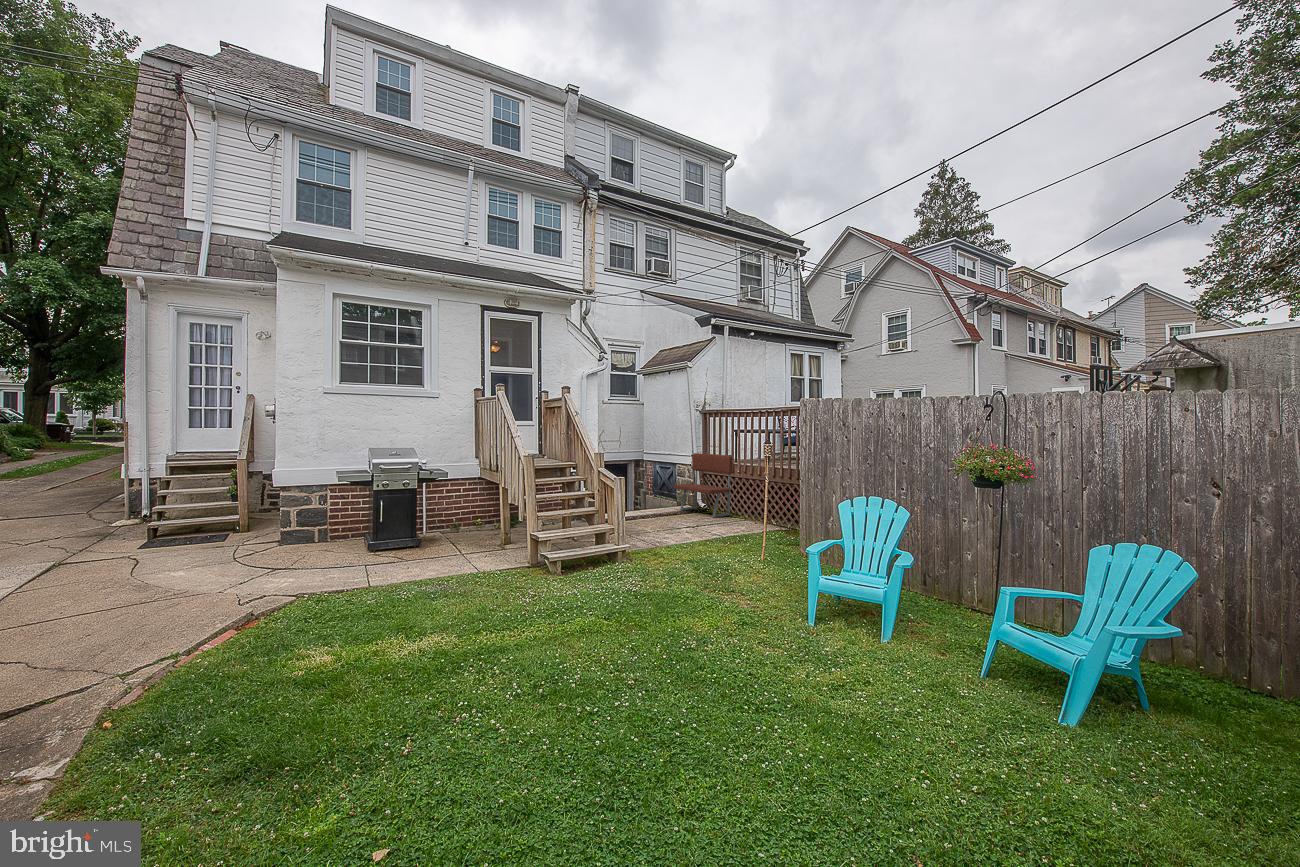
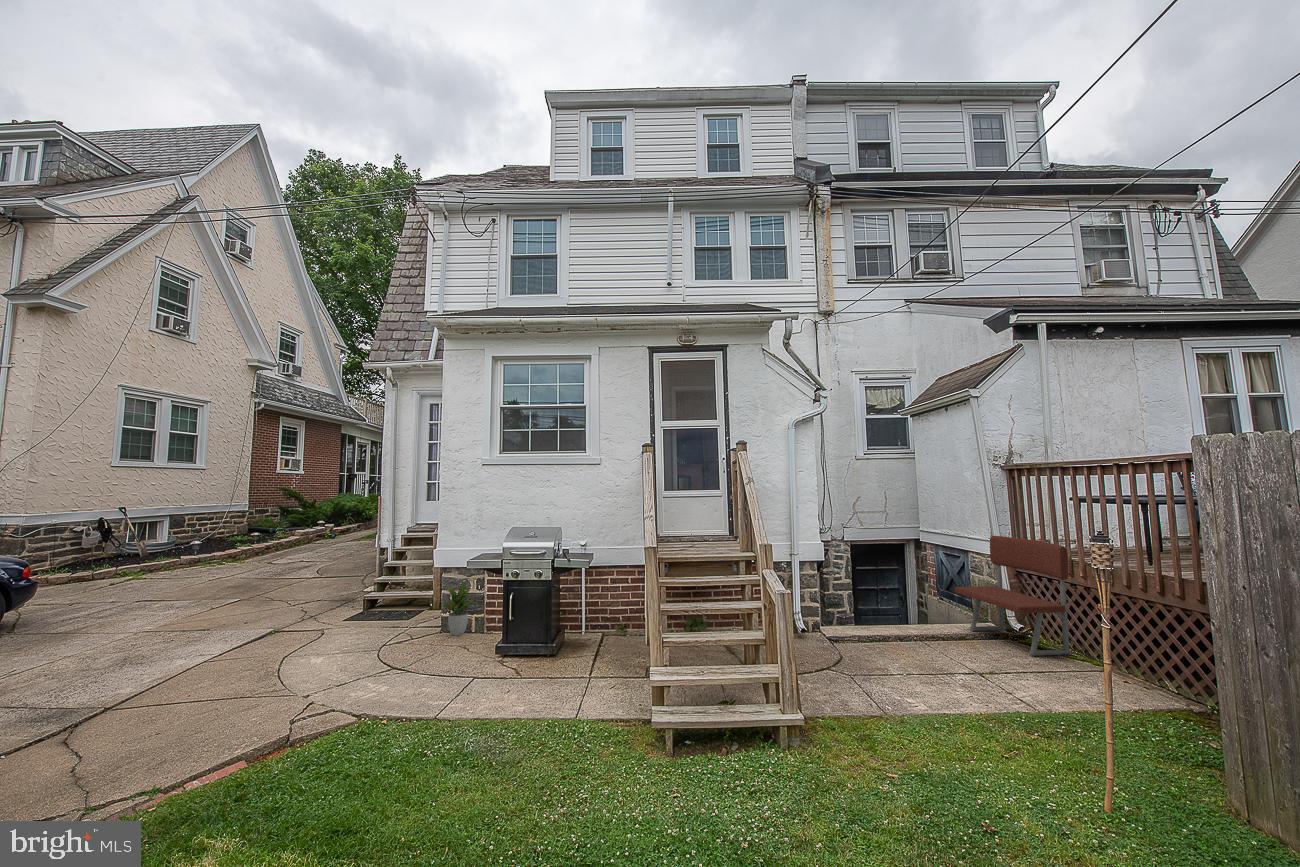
potted plant: none [289,496,326,545] -> present [444,581,475,635]

